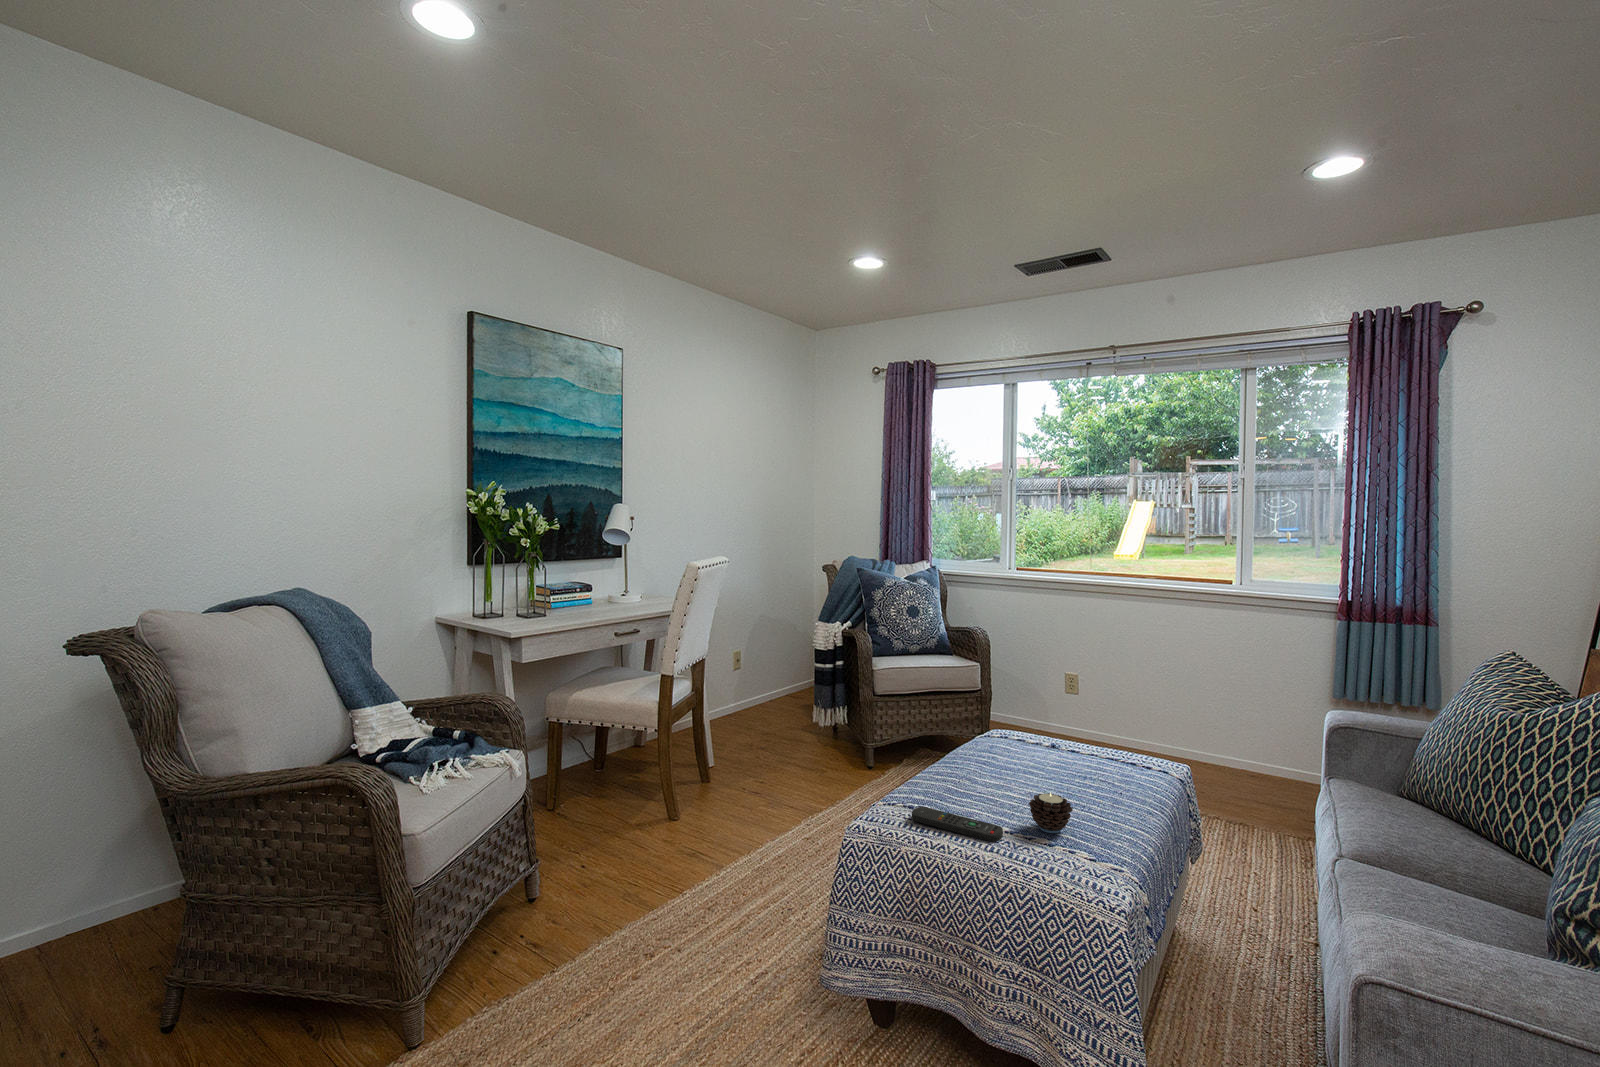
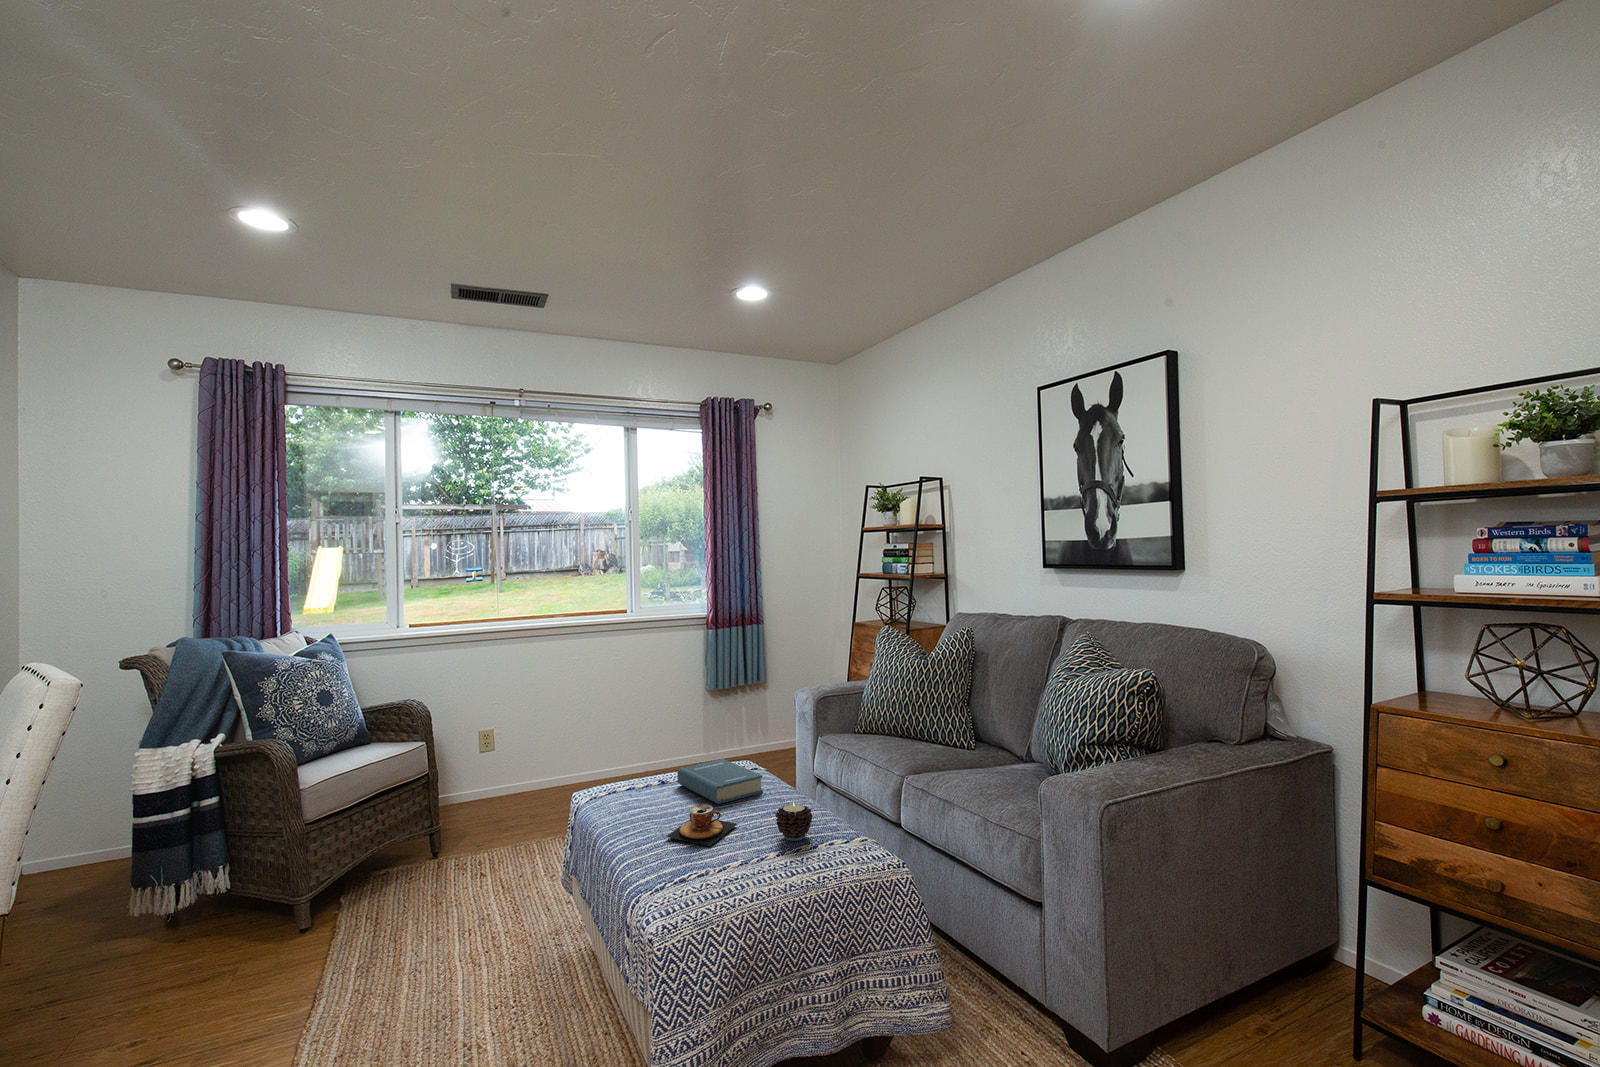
hardback book: none [1048,737,1115,788] -> present [677,759,763,804]
teacup: none [963,763,1029,800] -> present [666,804,737,846]
remote control: present [912,806,1003,842] -> none [694,852,787,888]

